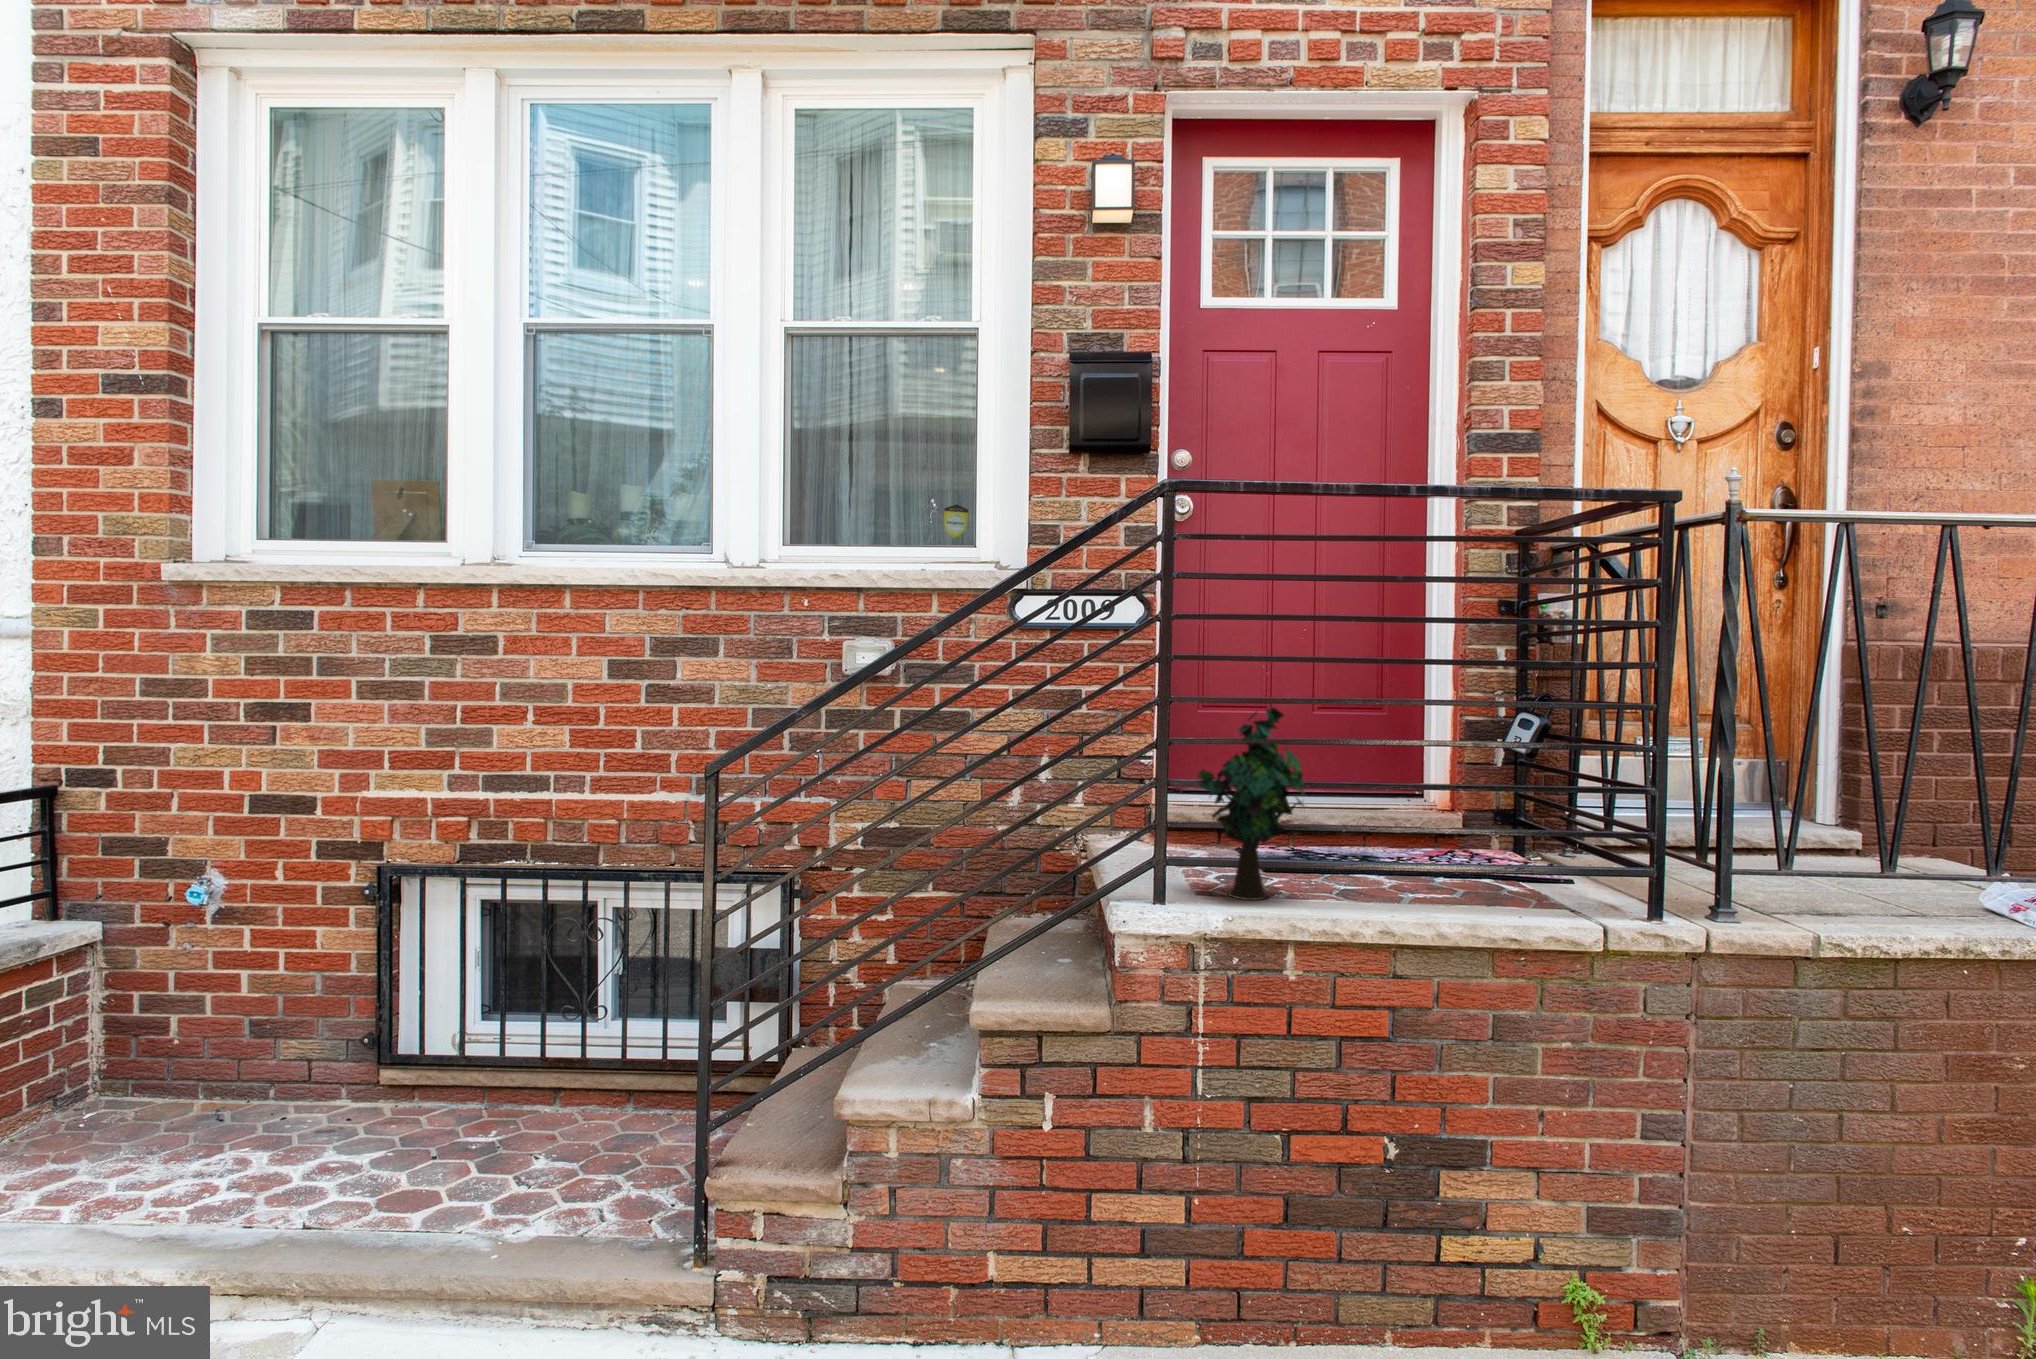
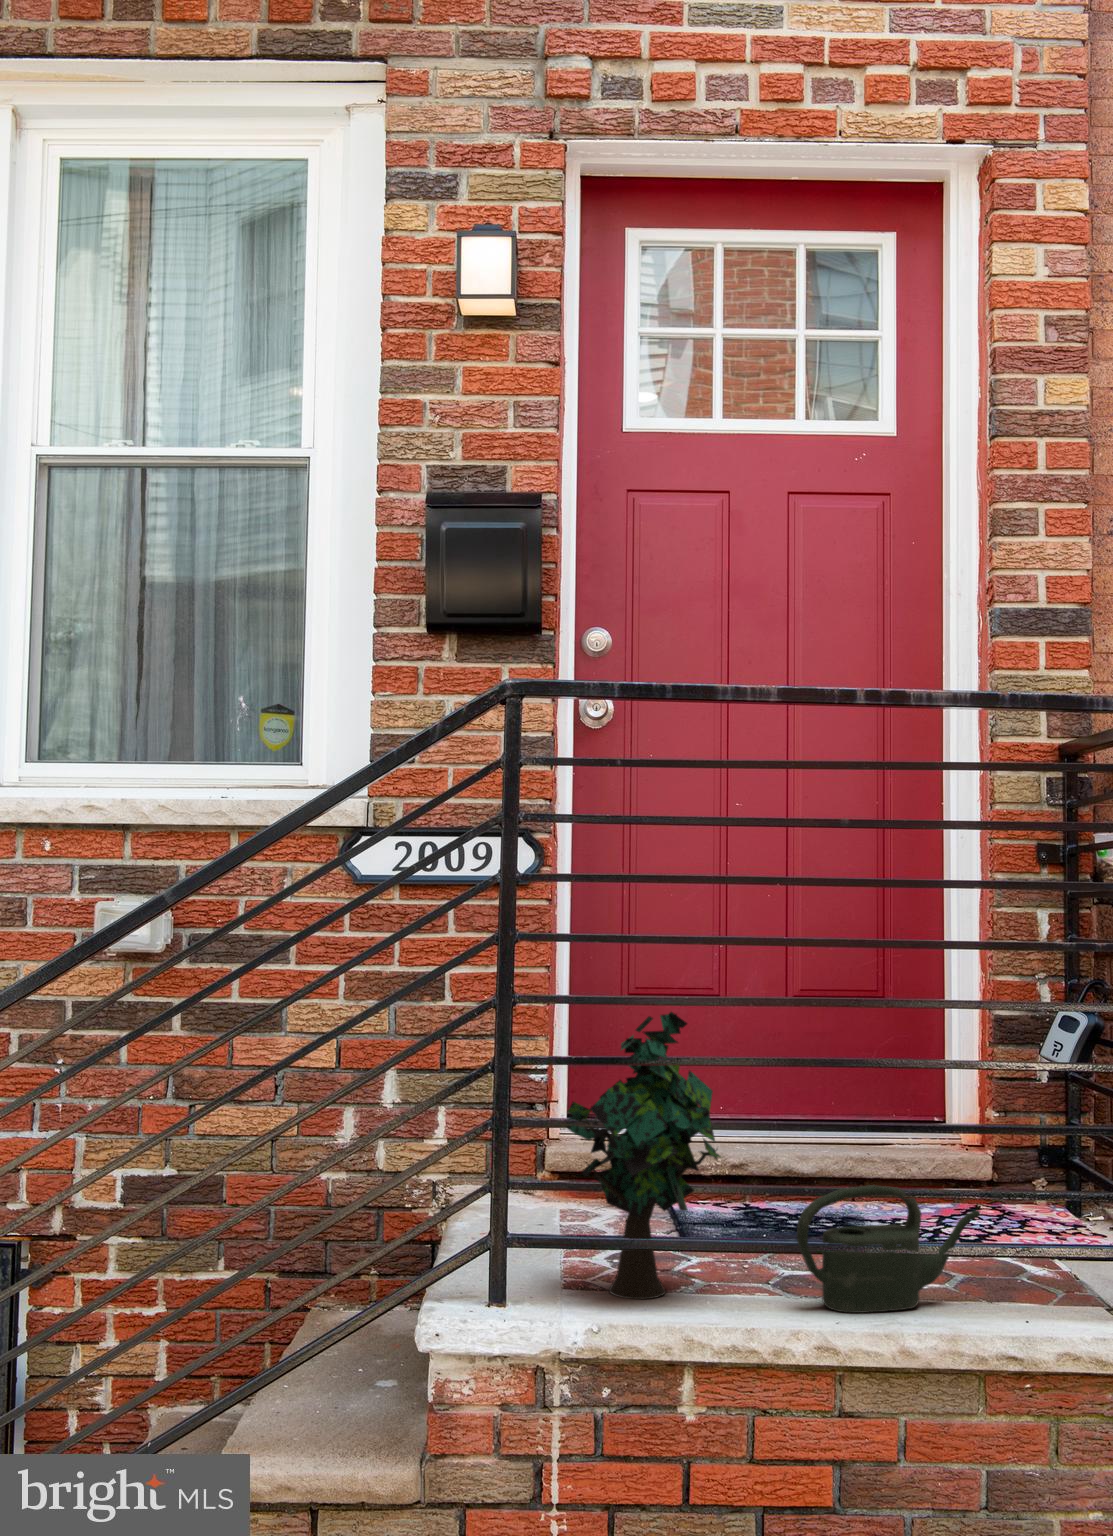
watering can: none [1363,825,1486,910] -> present [797,1185,980,1313]

